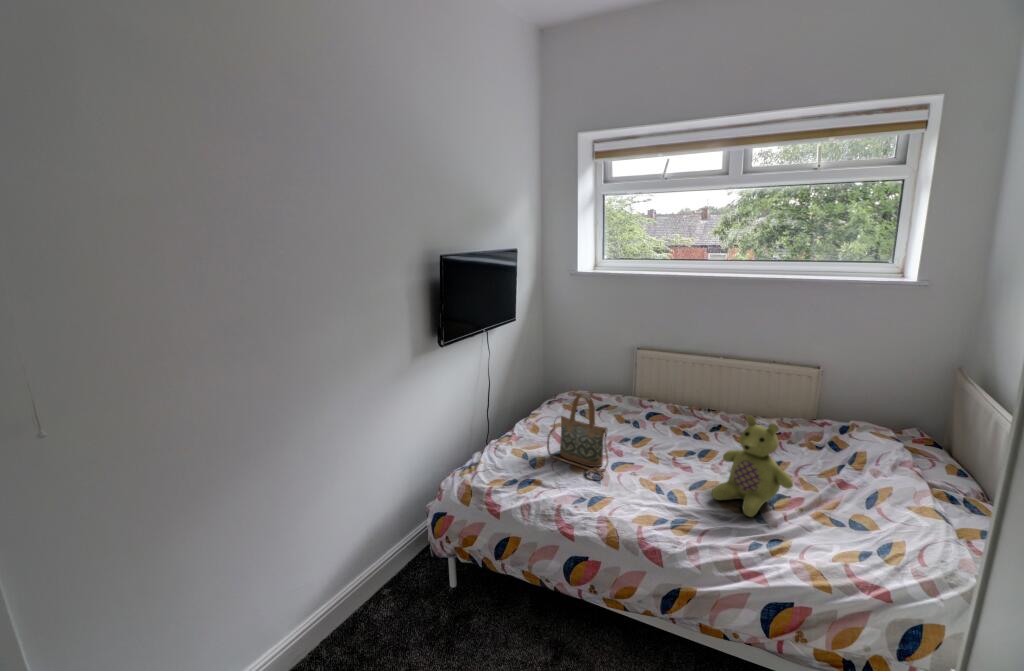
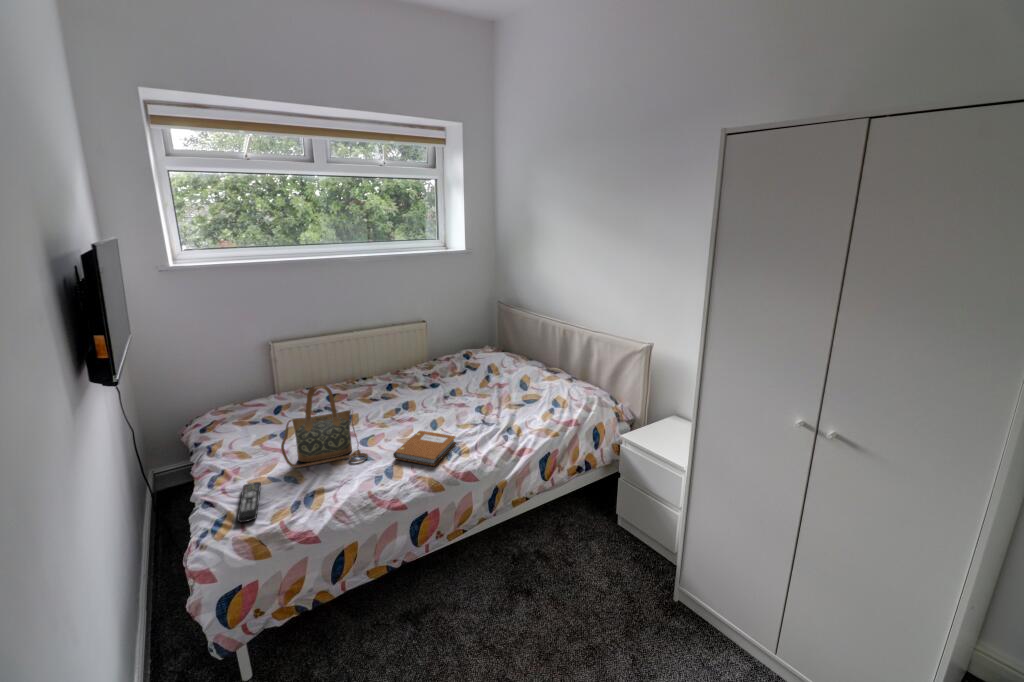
stuffed bear: present [712,415,793,517] -> none [442,353,496,427]
remote control: none [478,450,520,476] -> present [237,482,261,522]
notebook: none [617,481,693,521] -> present [393,431,456,466]

